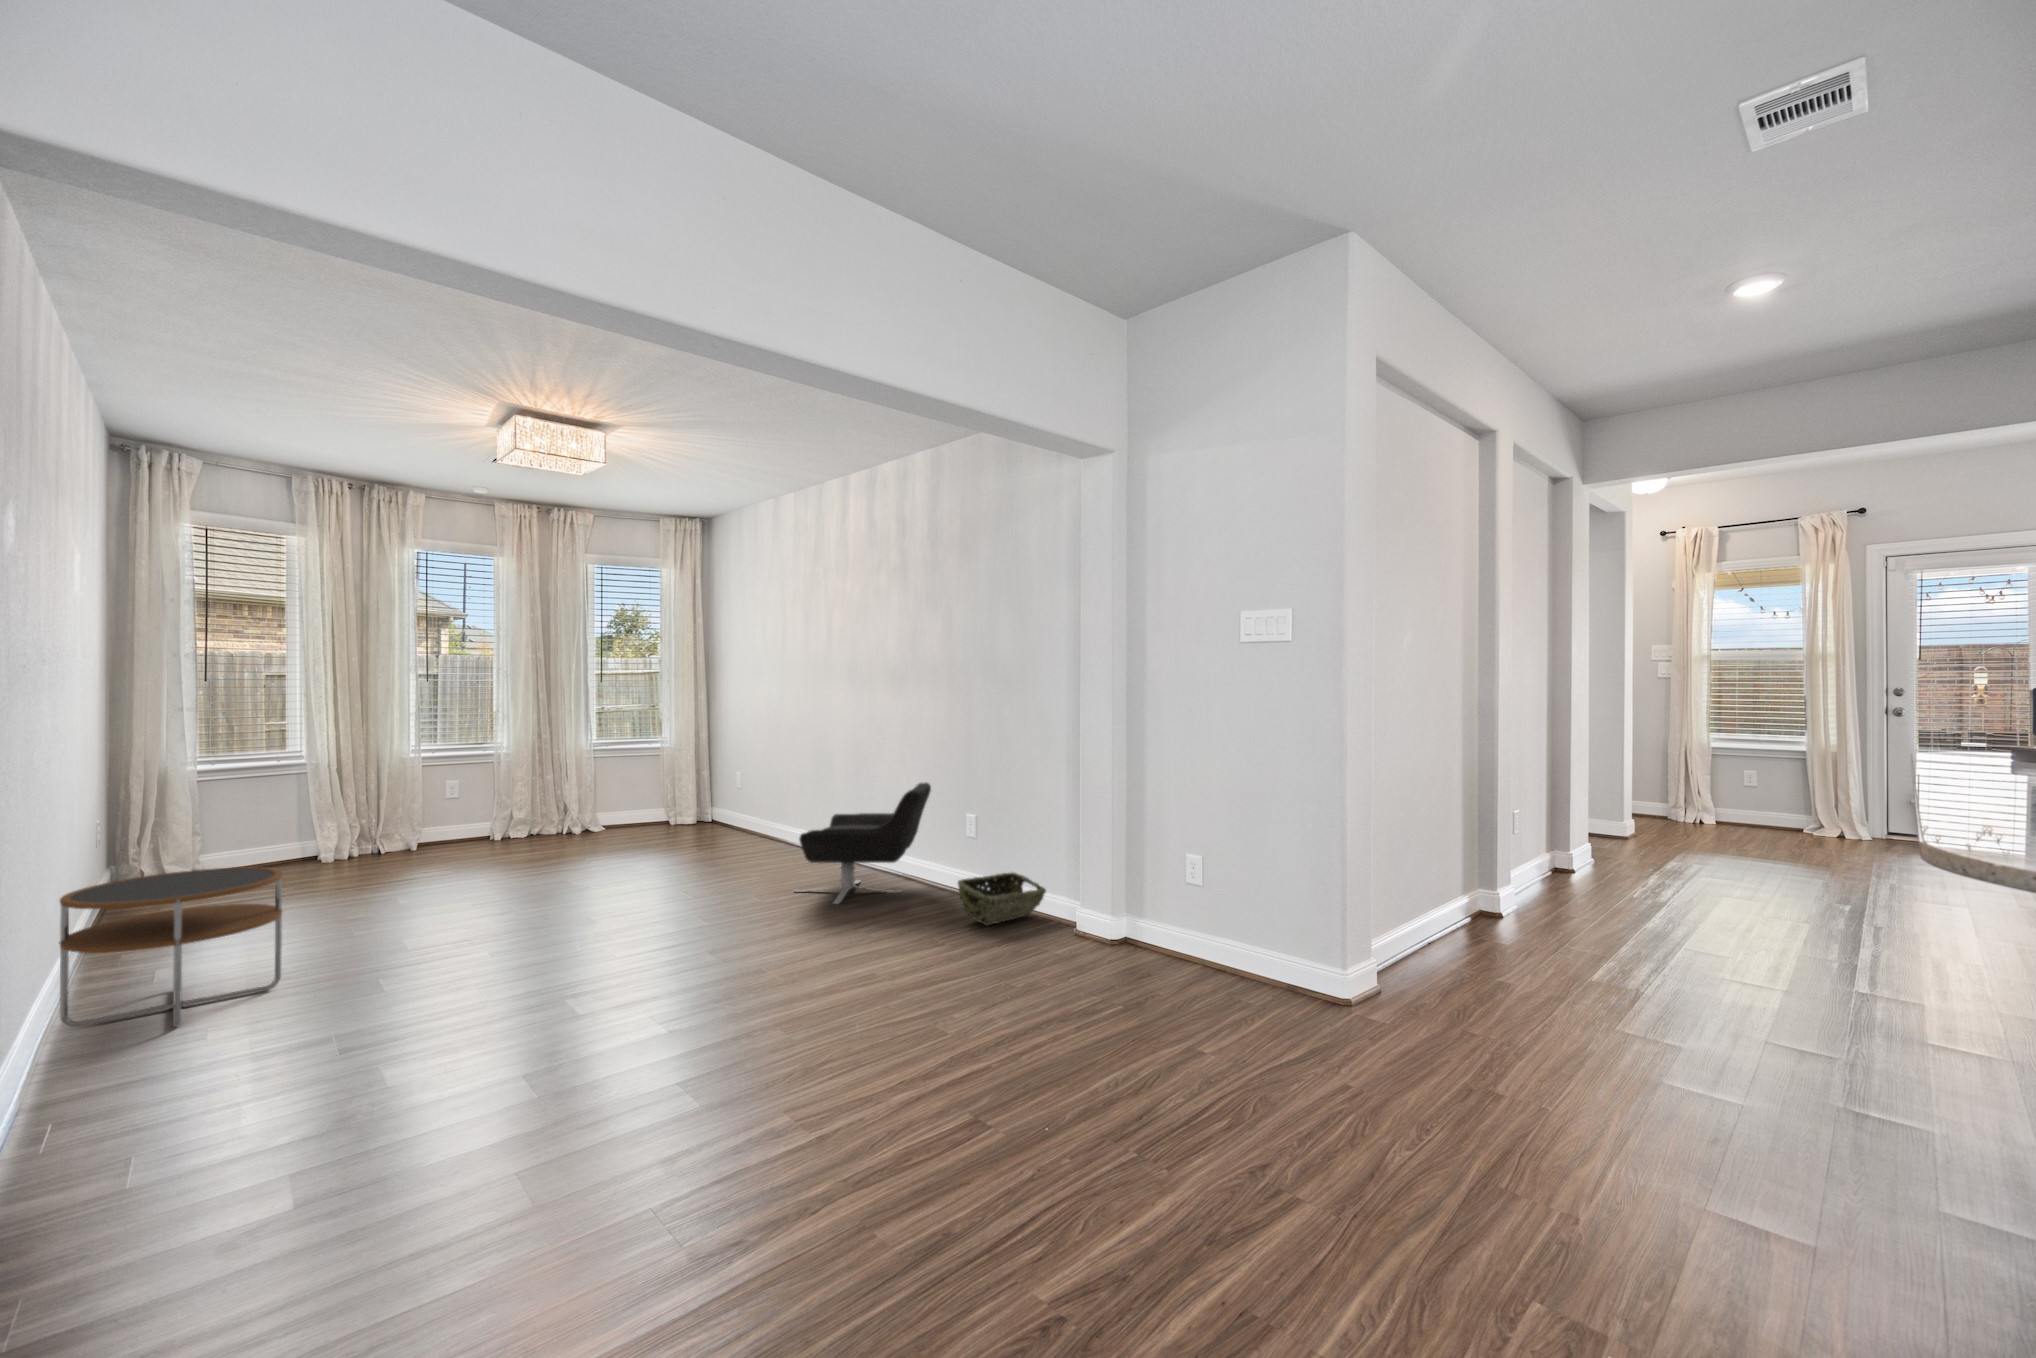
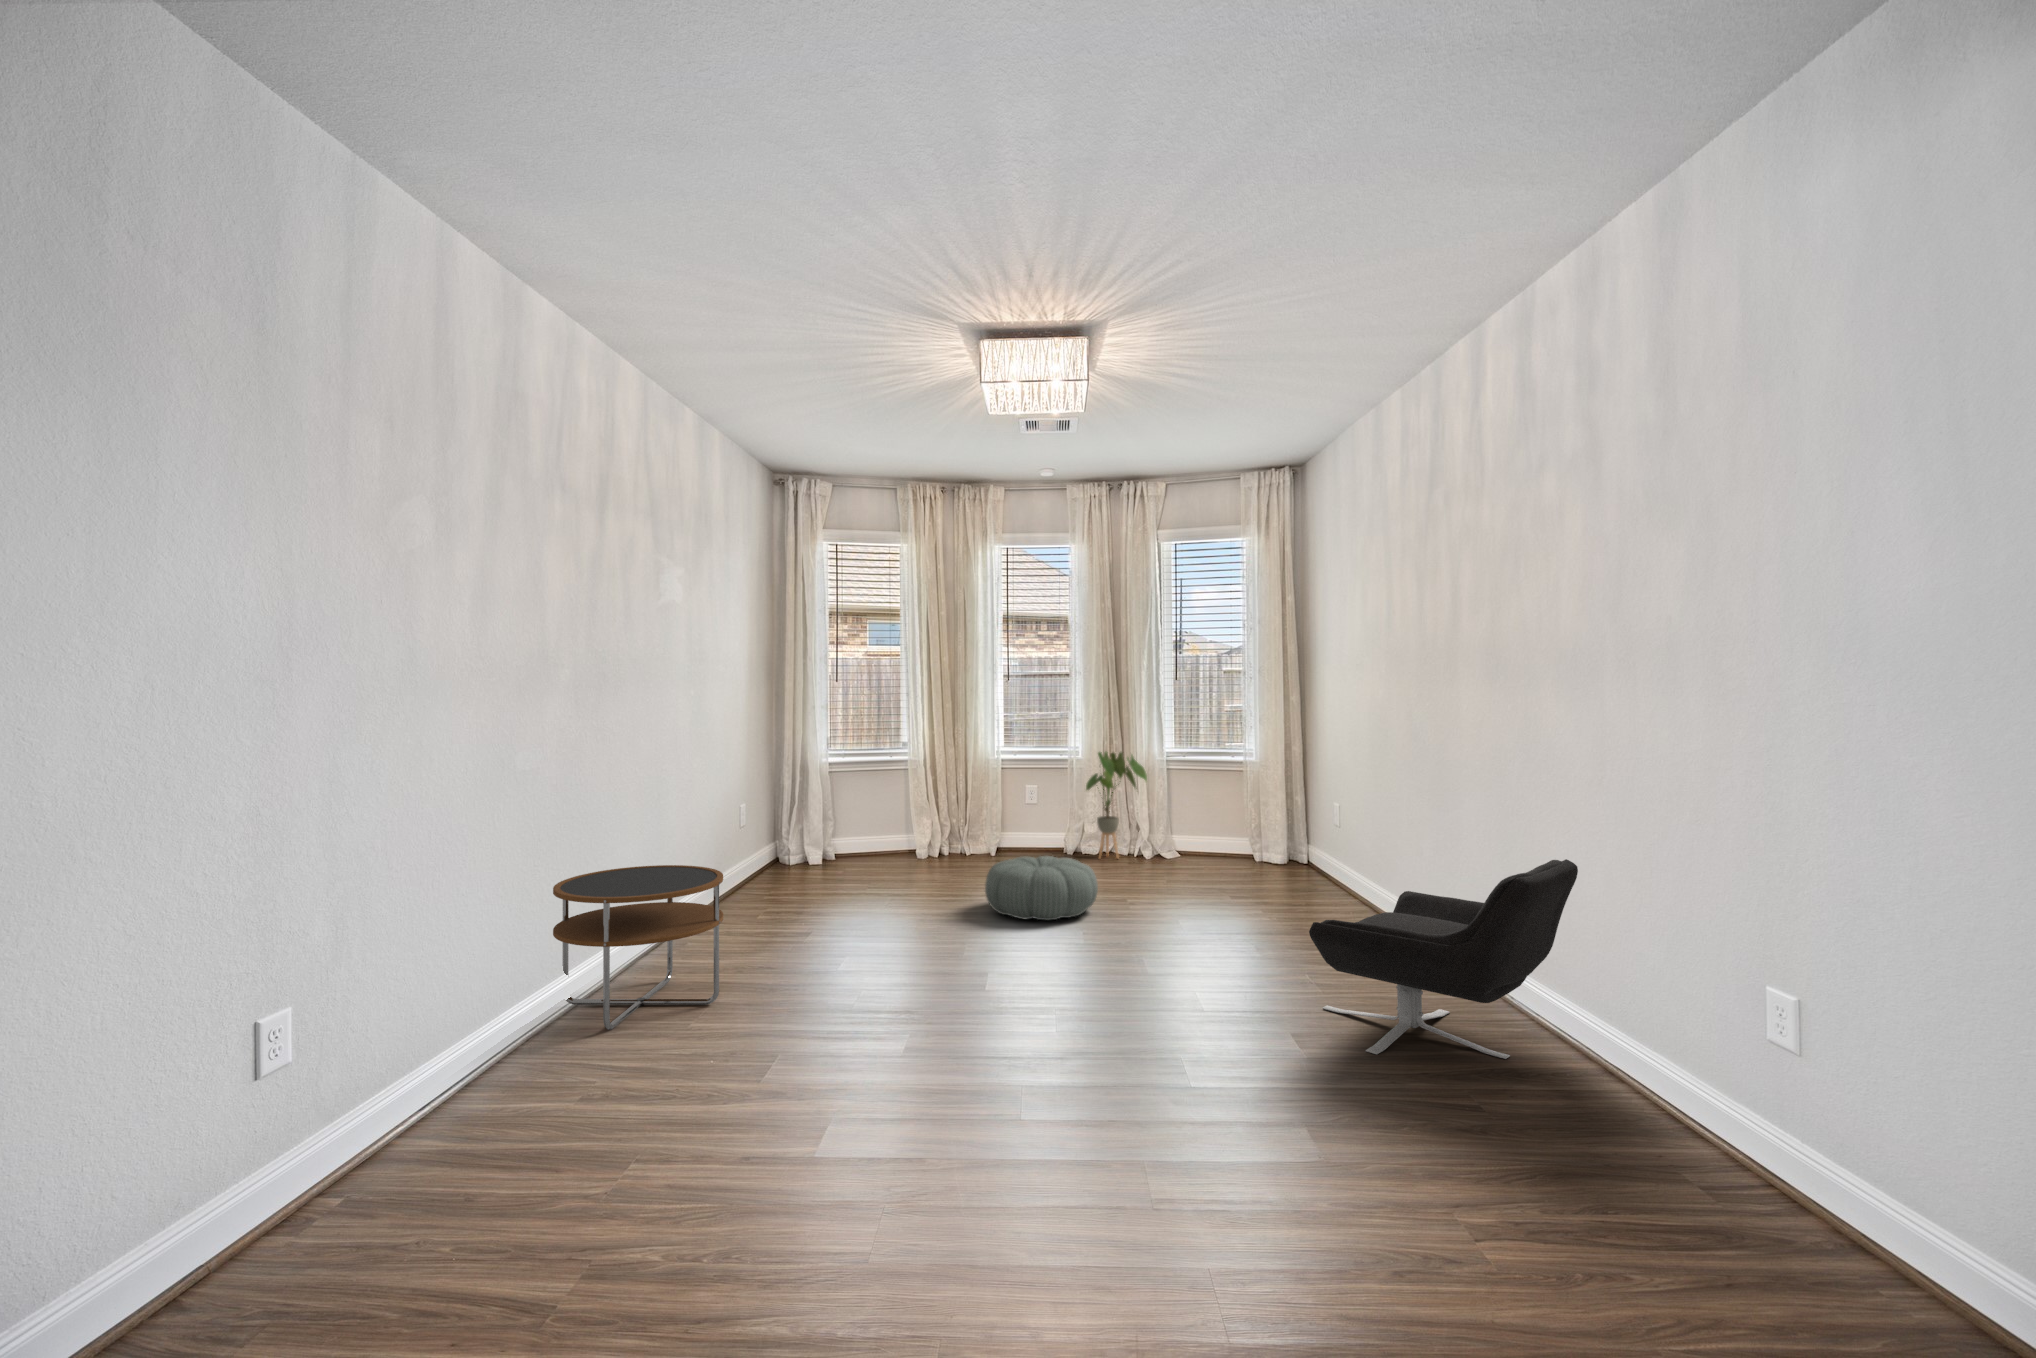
house plant: none [519,744,583,839] -> present [1086,752,1147,858]
pouf: none [469,832,580,886] -> present [985,856,1098,920]
woven basket: present [958,873,1046,926] -> none [1589,1087,1847,1221]

